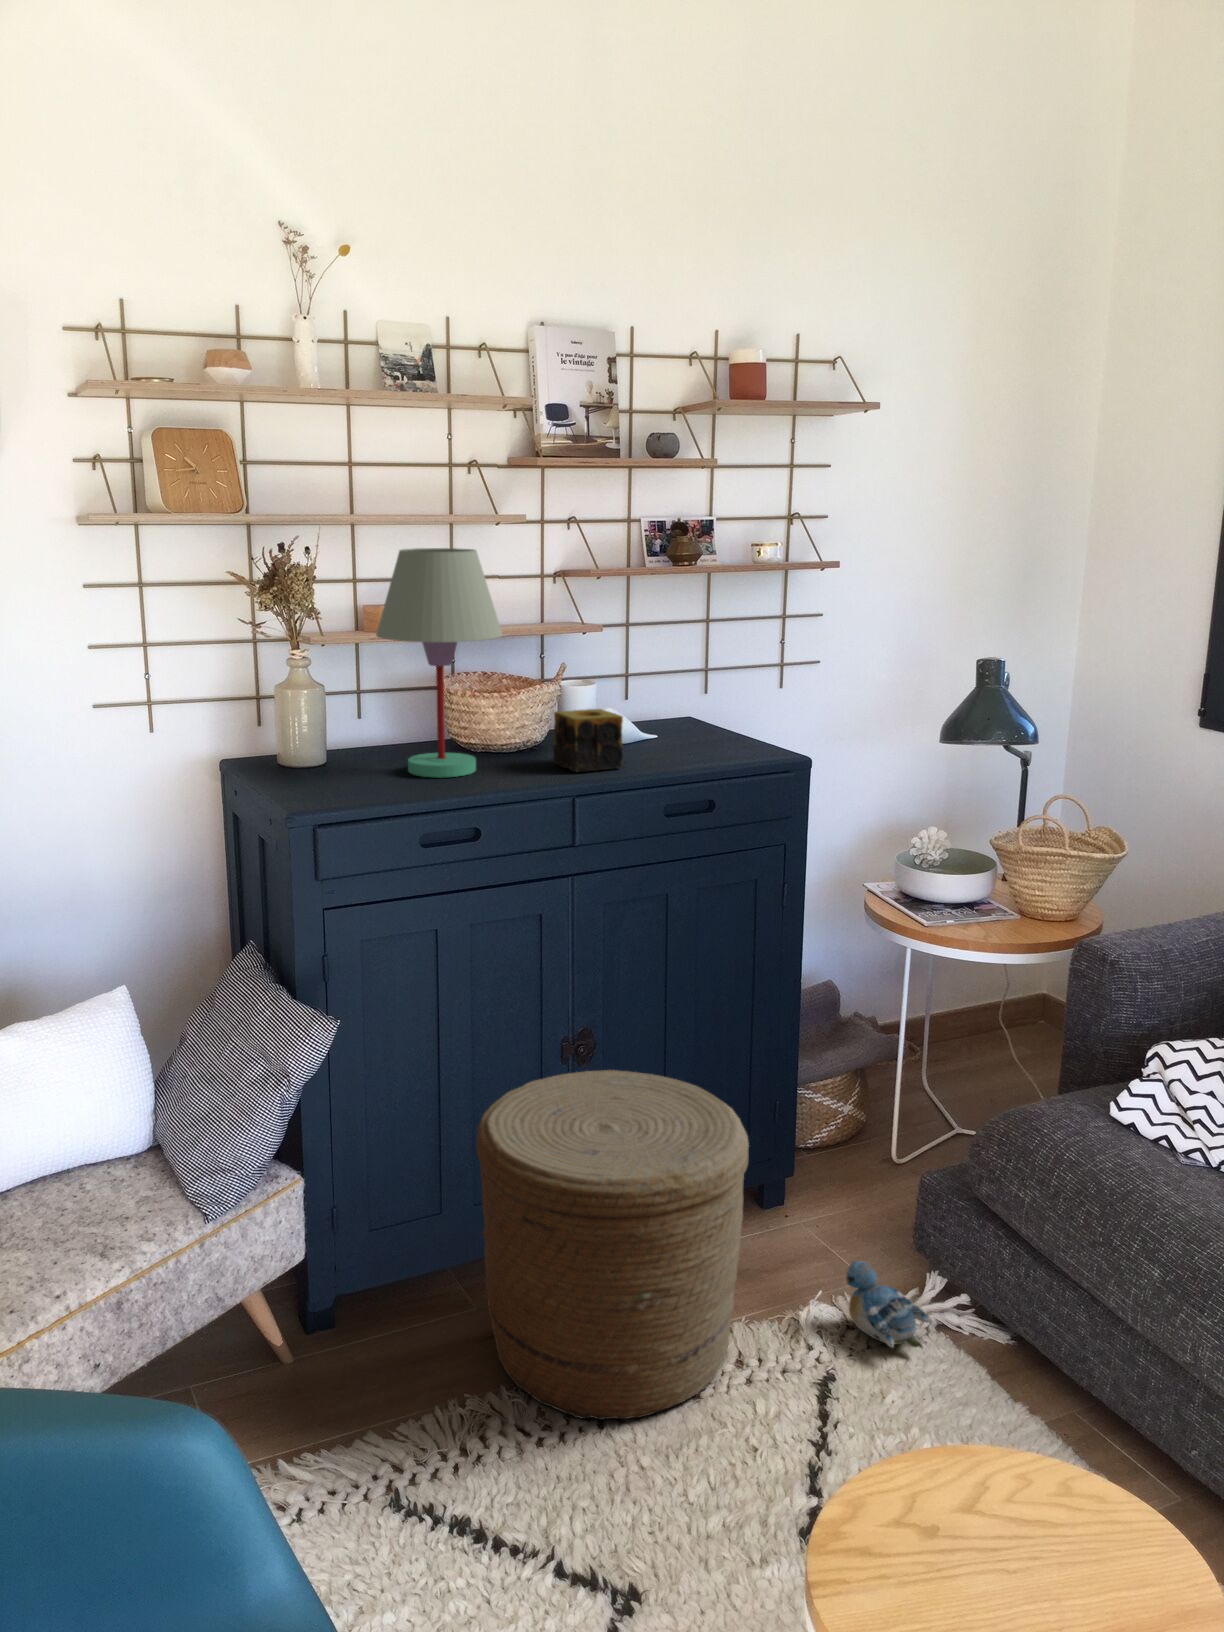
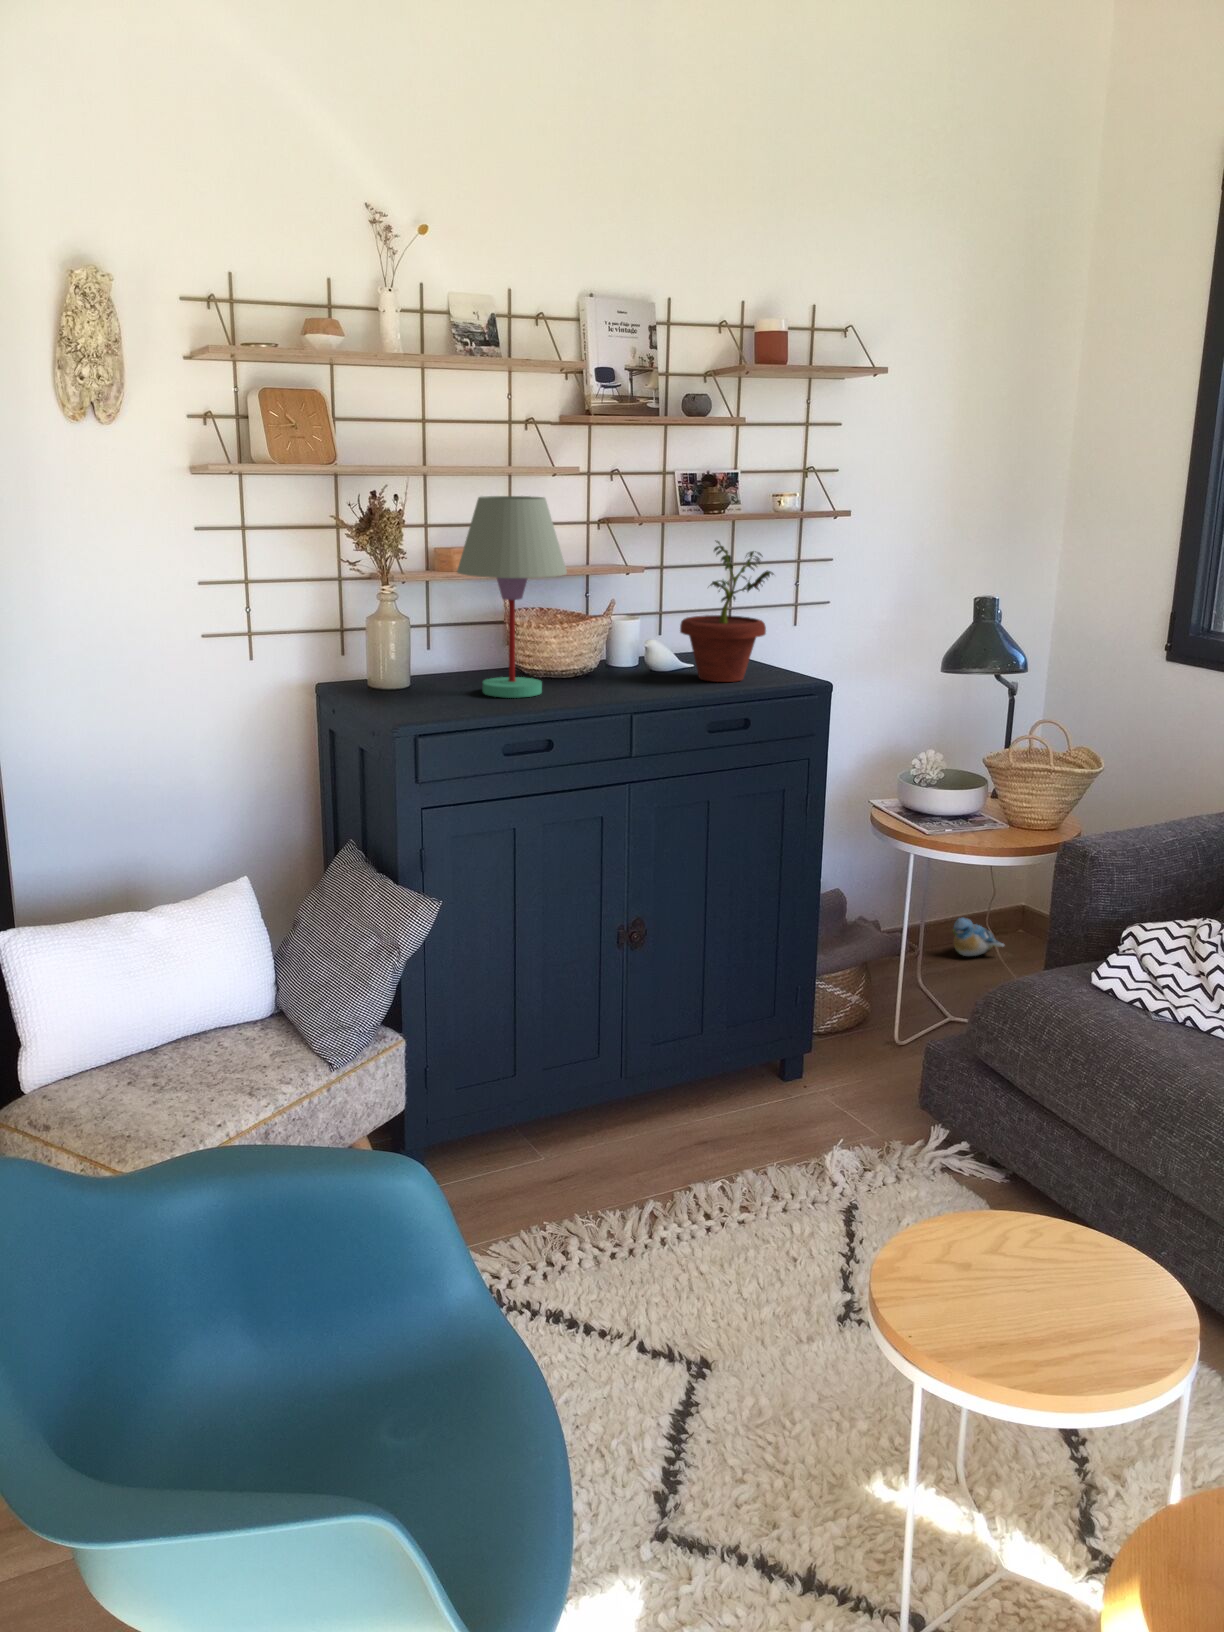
potted plant: none [639,597,746,757] -> present [680,541,774,682]
candle: present [553,709,623,772] -> none [608,639,670,694]
woven basket: present [477,1070,749,1420] -> none [552,953,787,1239]
plush toy: present [846,1261,932,1348] -> present [953,918,1004,956]

